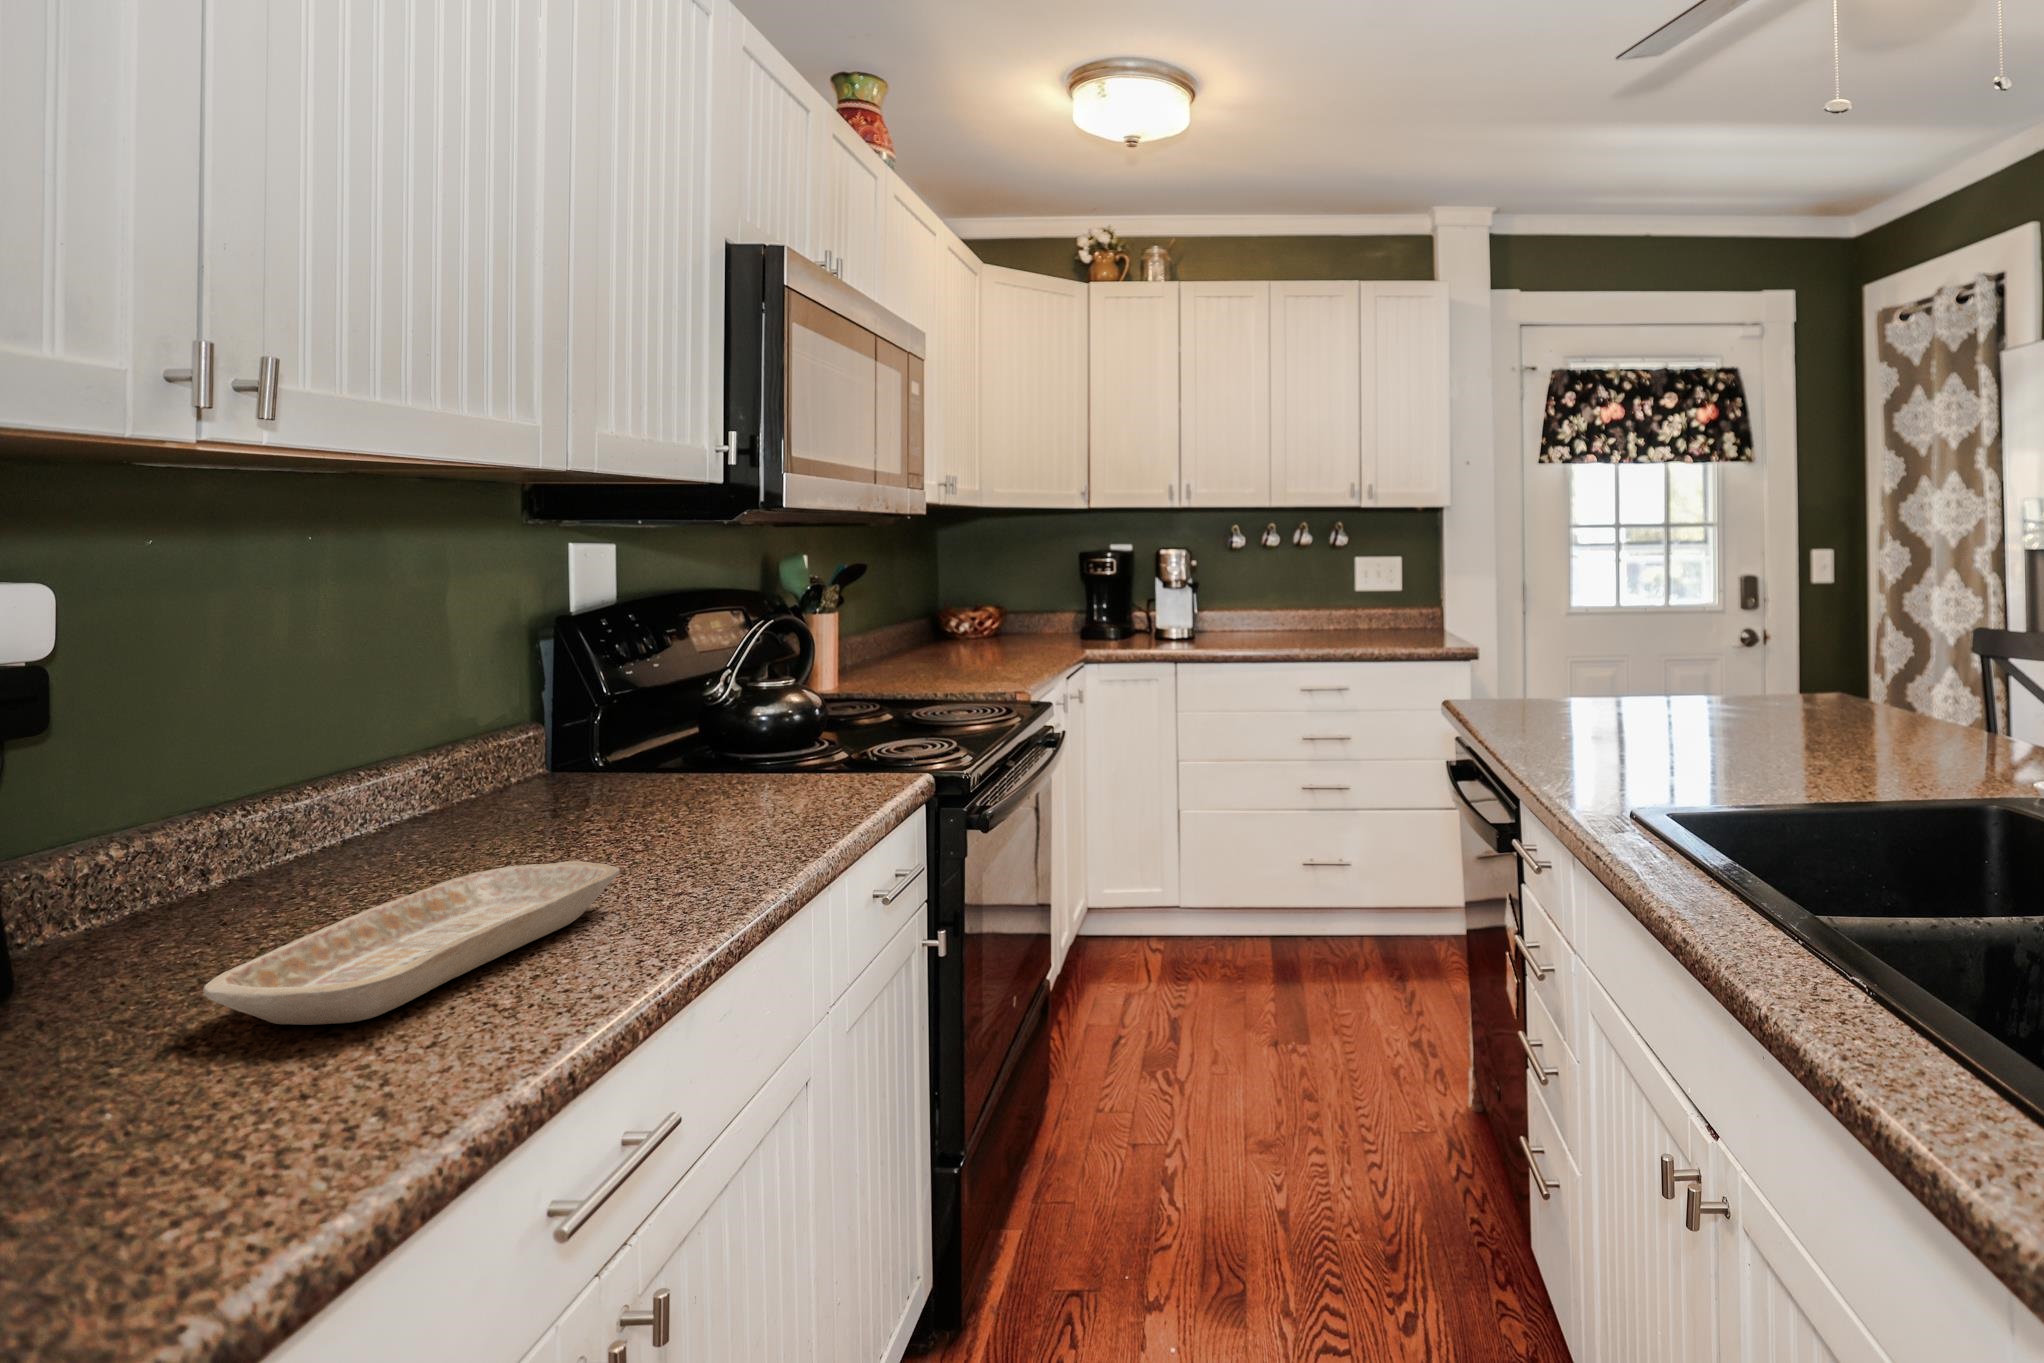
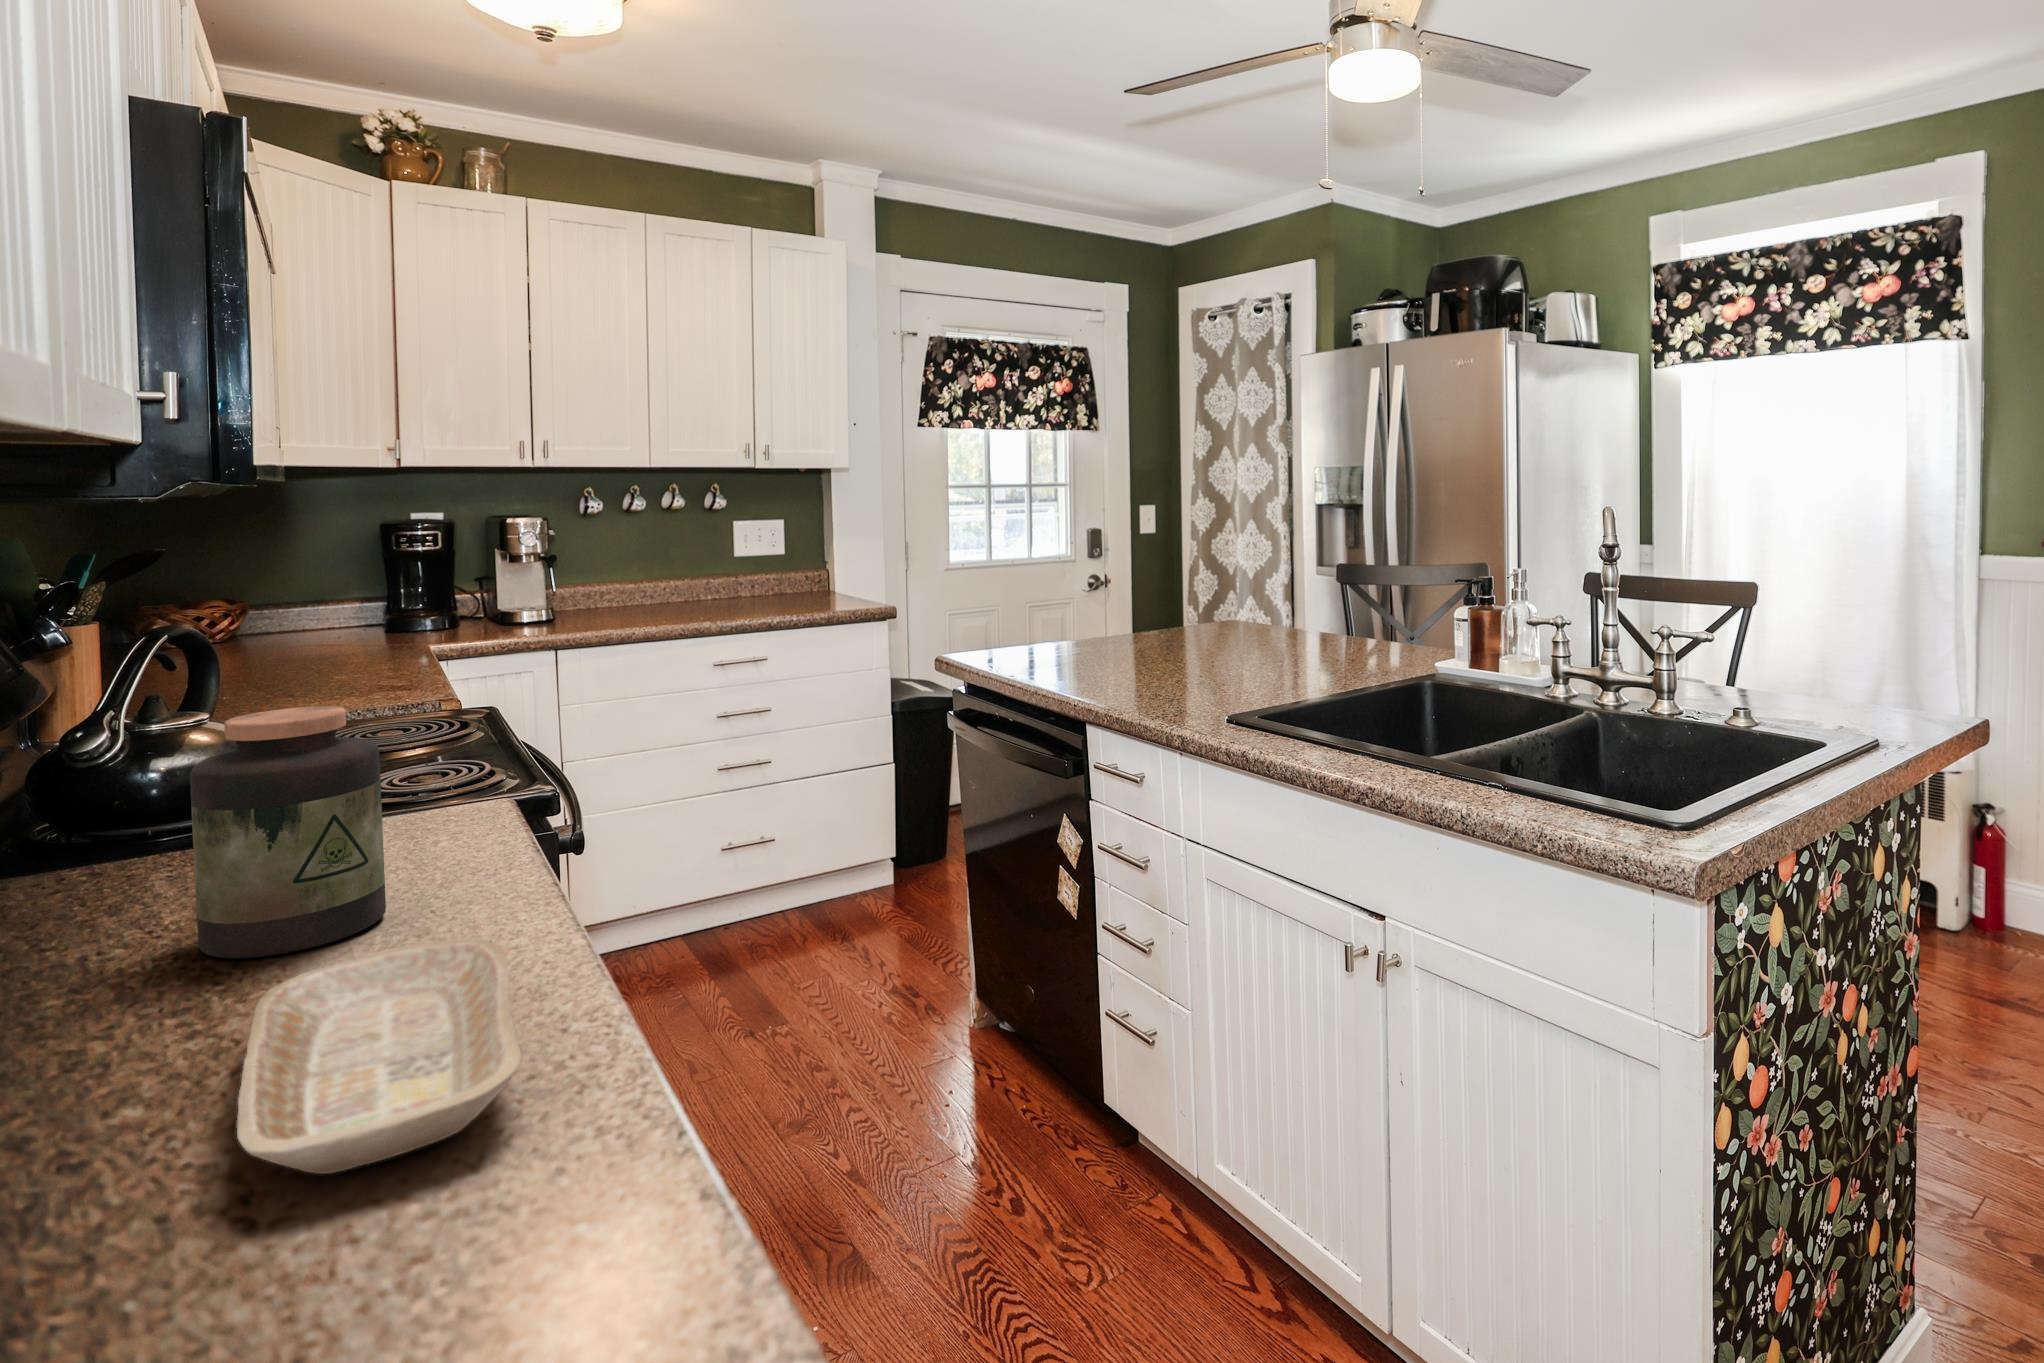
jar: none [568,664,697,853] -> present [190,706,386,958]

